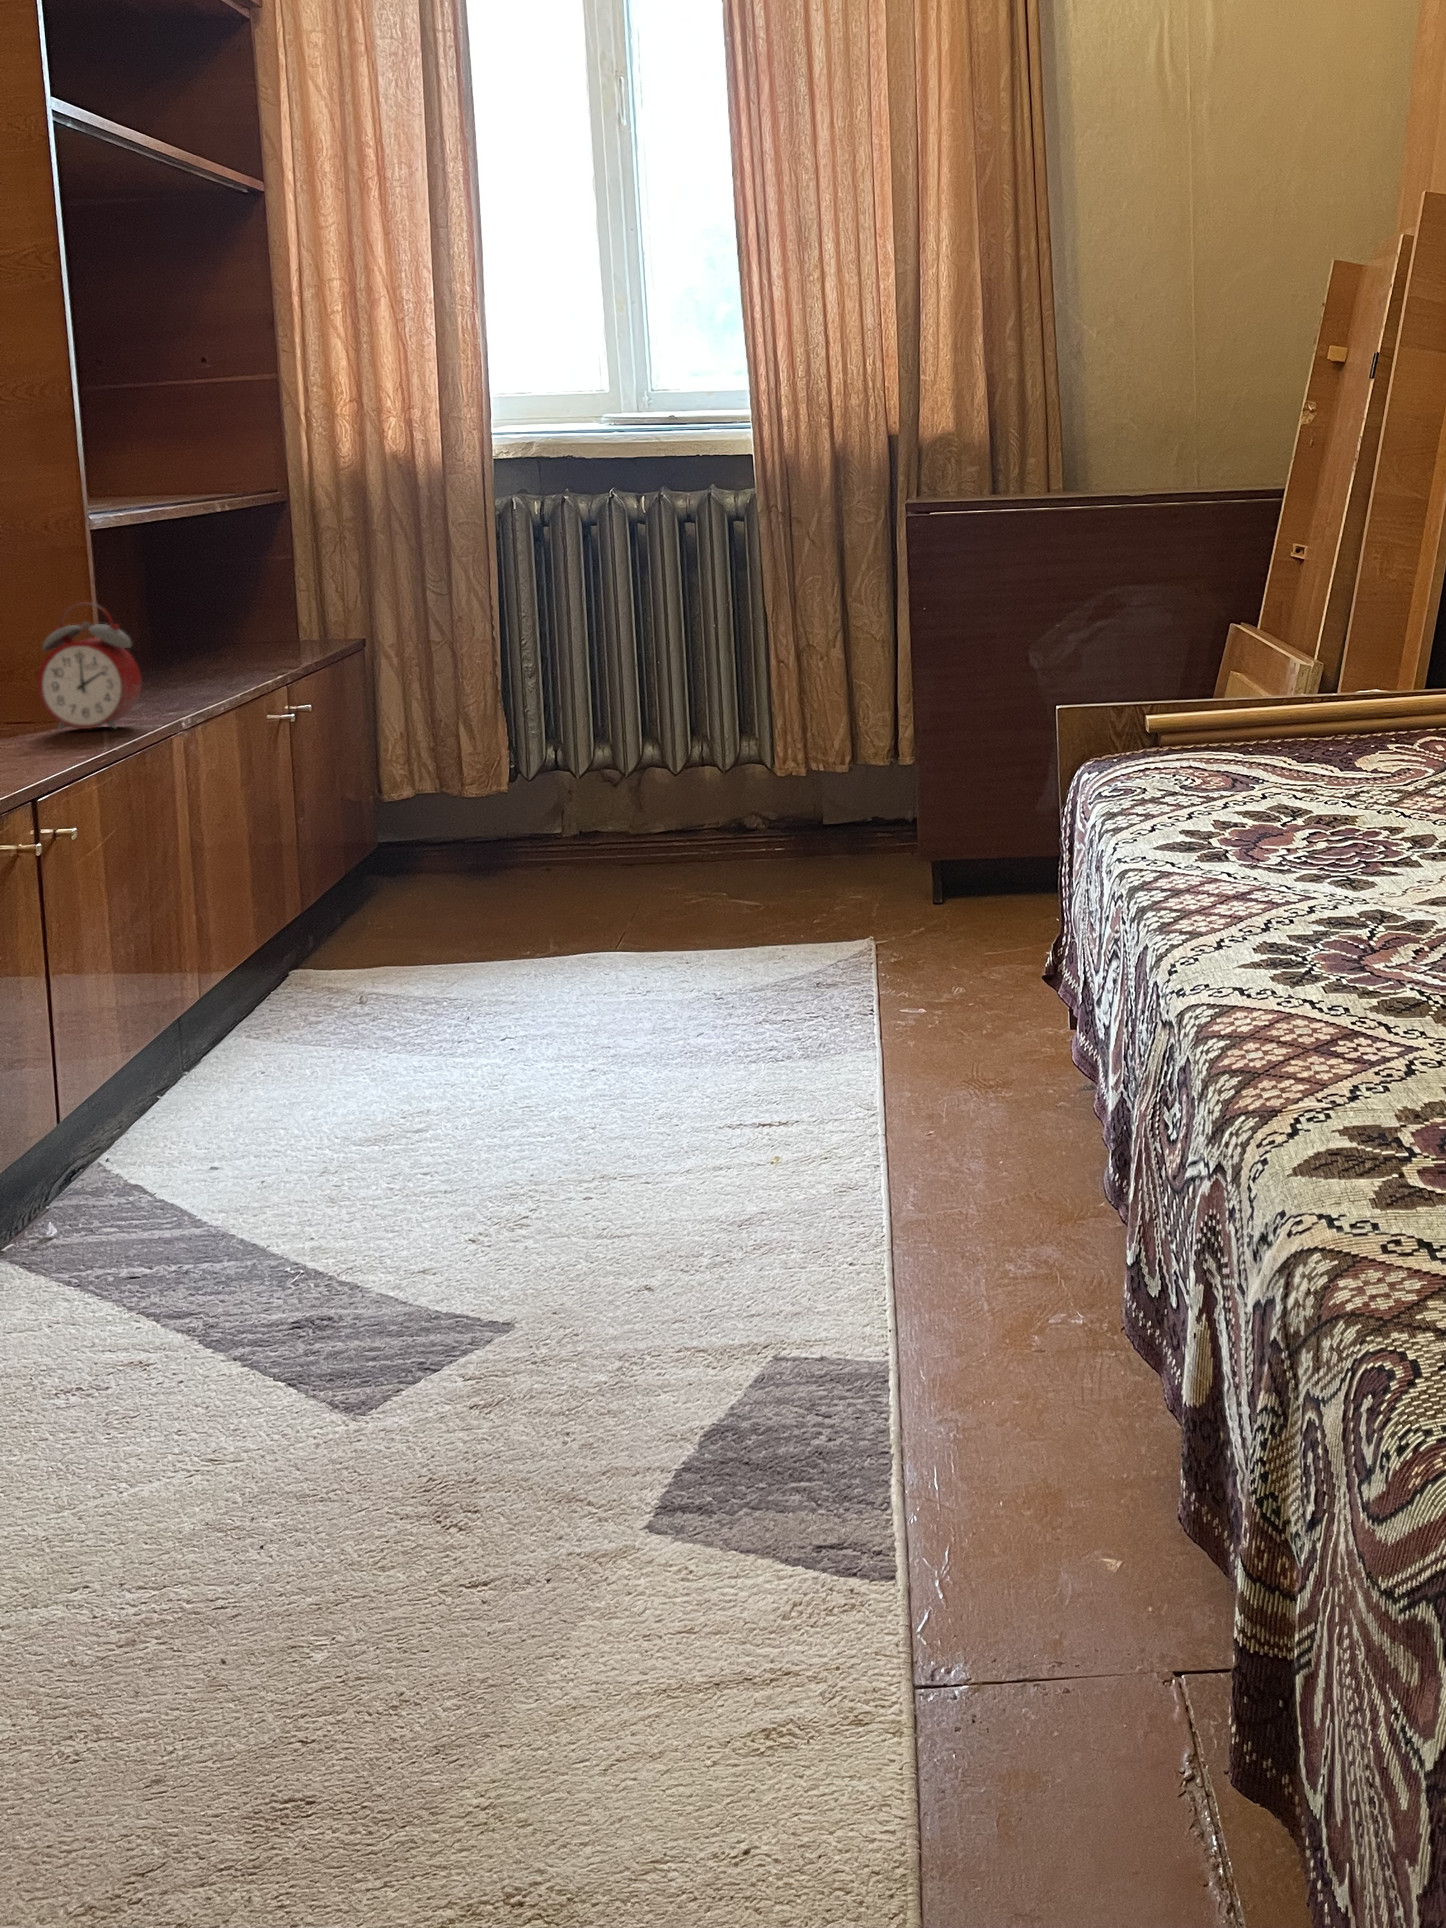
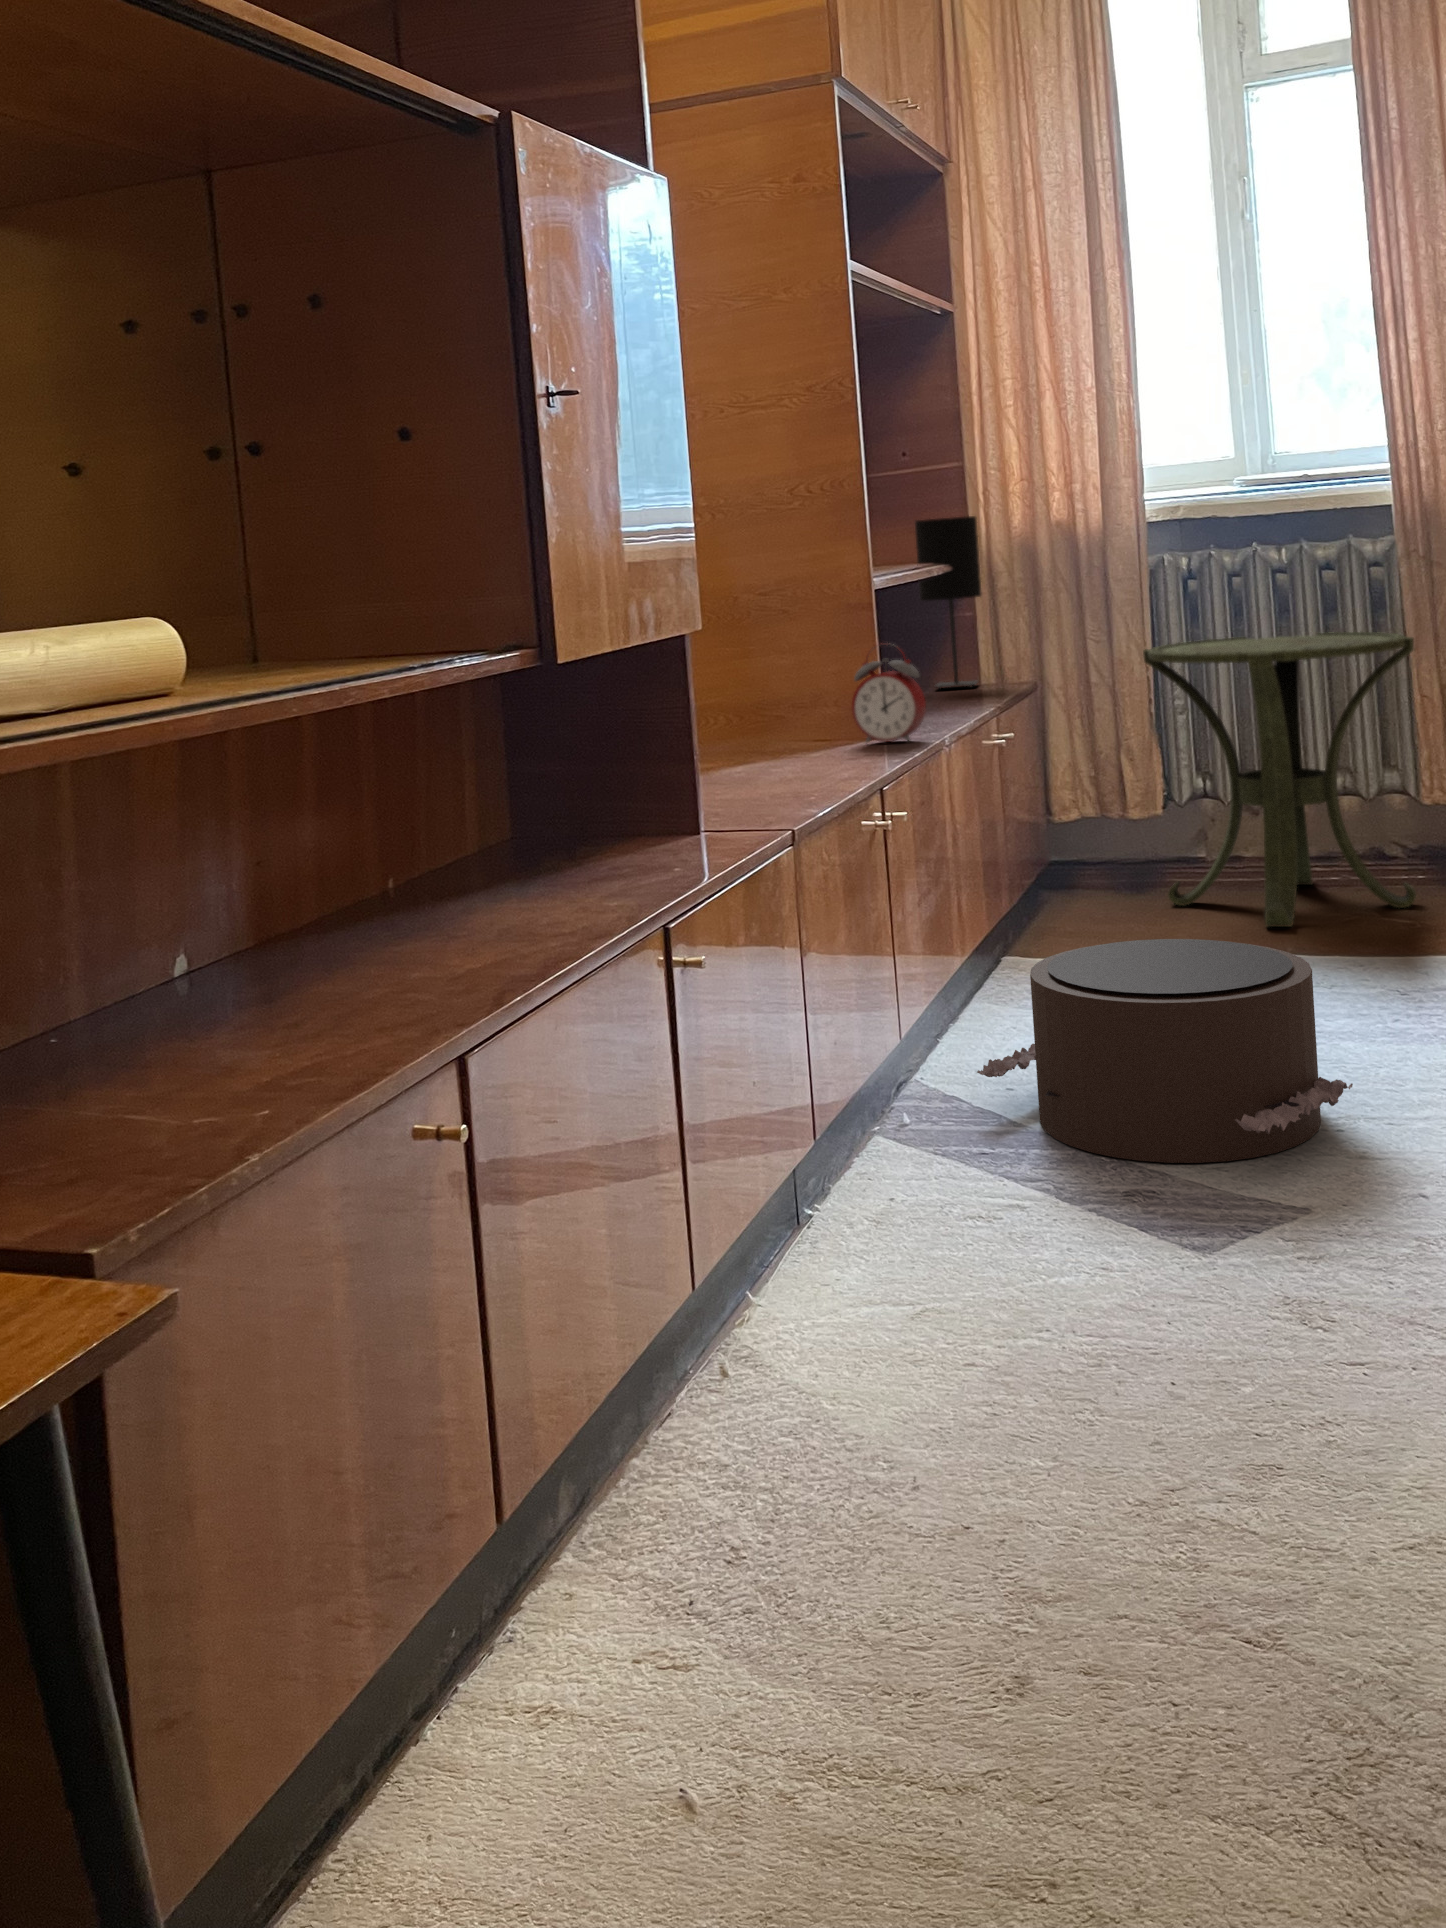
table lamp: none [208,439,292,646] -> present [915,516,981,689]
side table: none [483,585,768,915] -> present [1143,631,1416,927]
pouf: none [146,972,600,1273] -> present [977,939,1353,1163]

